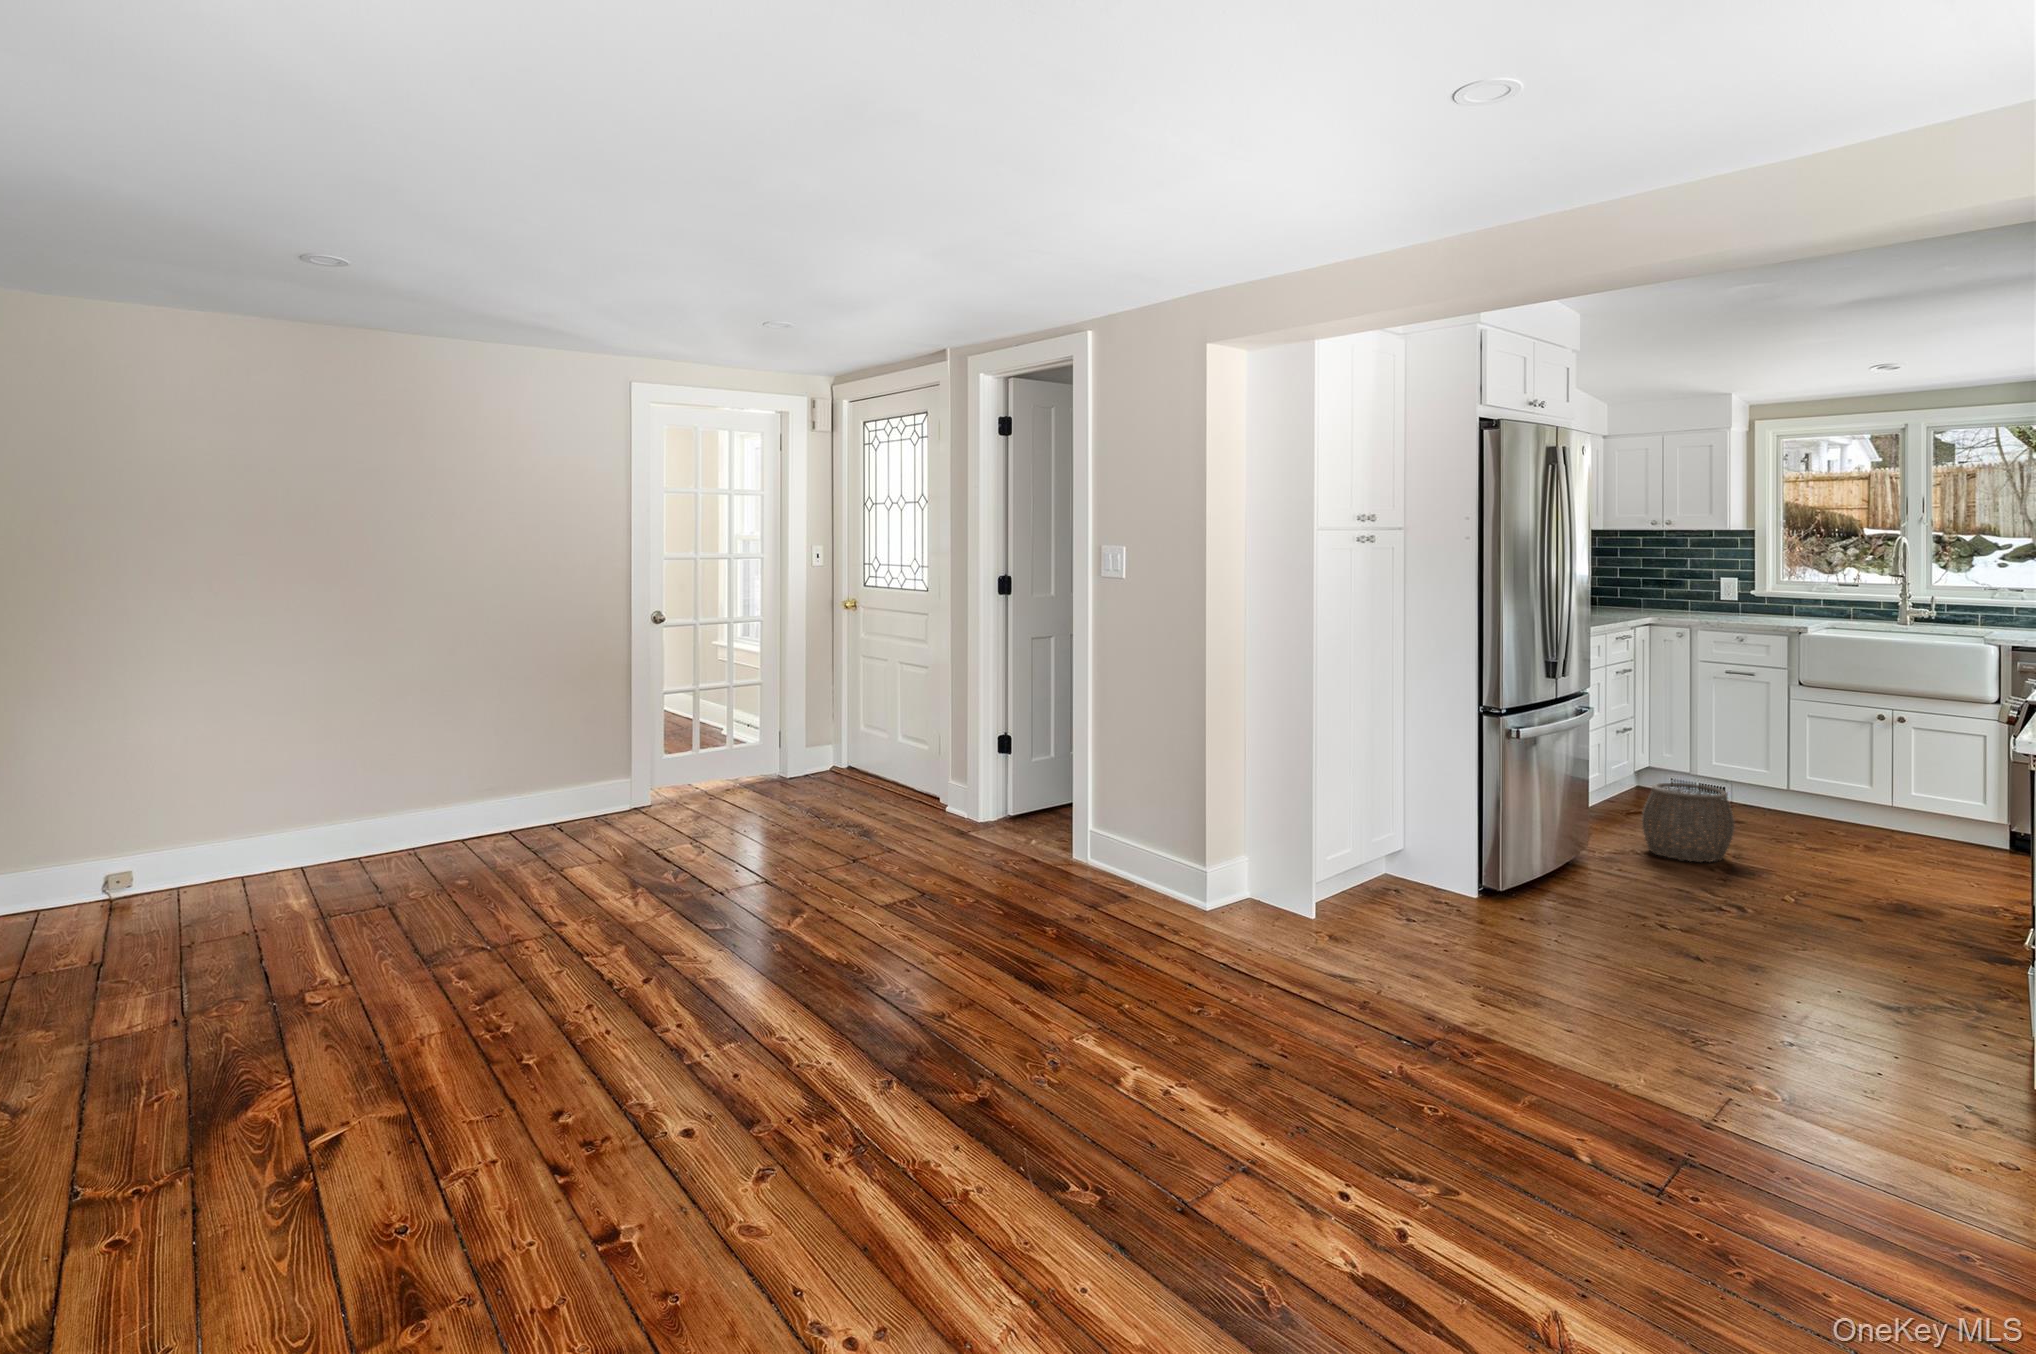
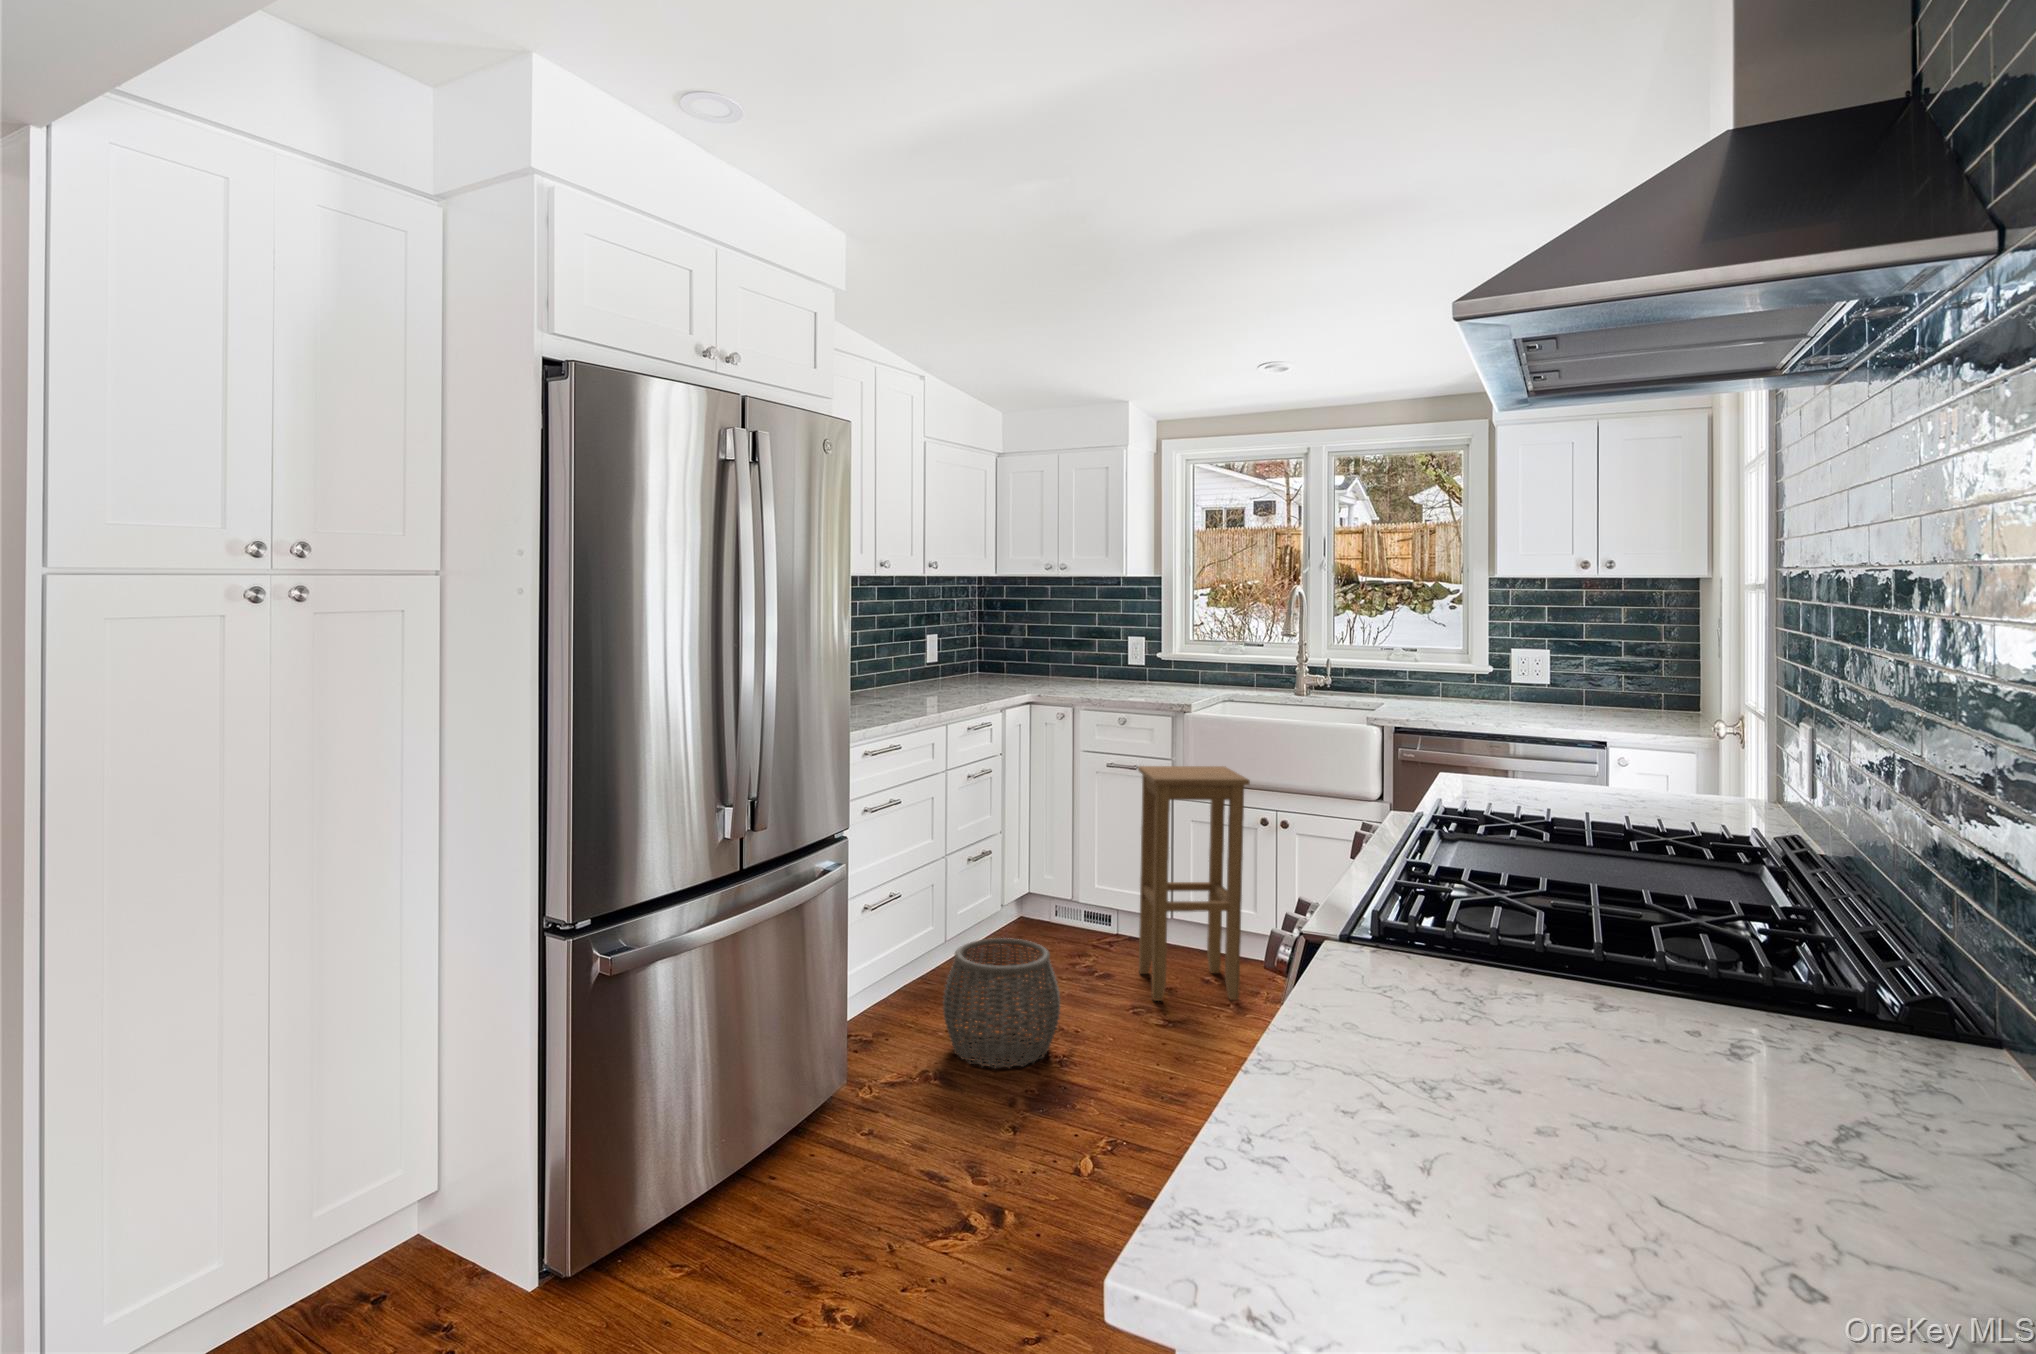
stool: none [1762,673,1881,844] -> present [1138,766,1250,1001]

